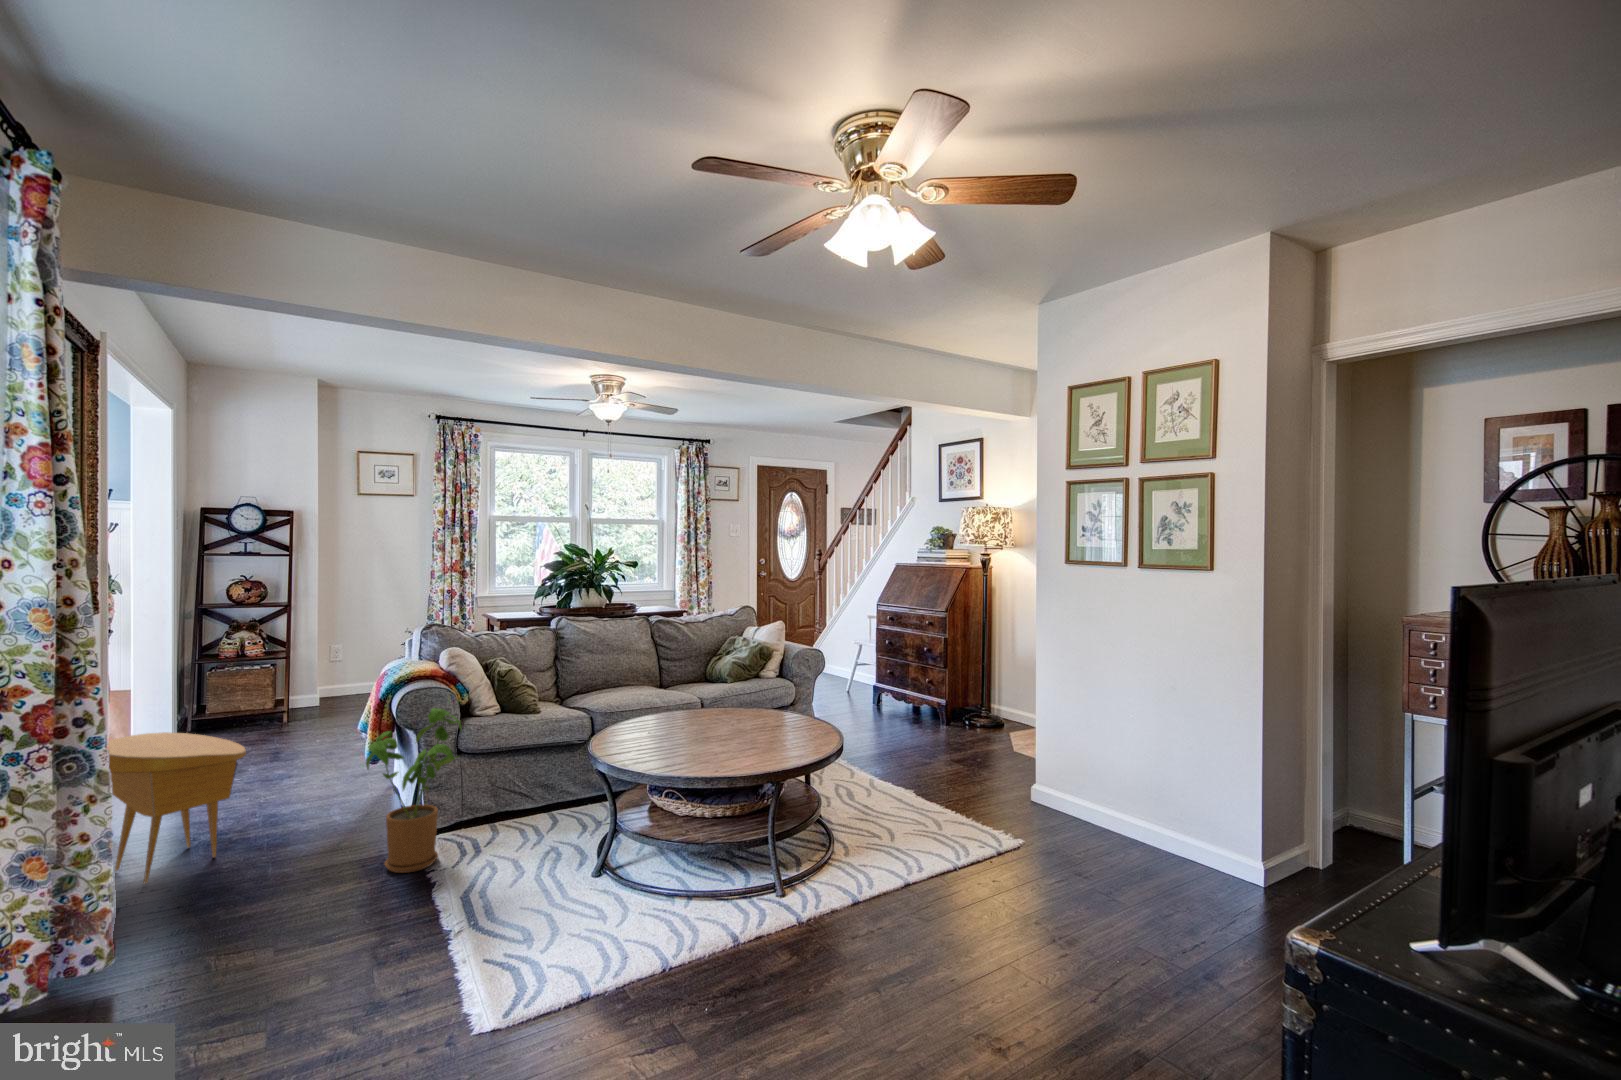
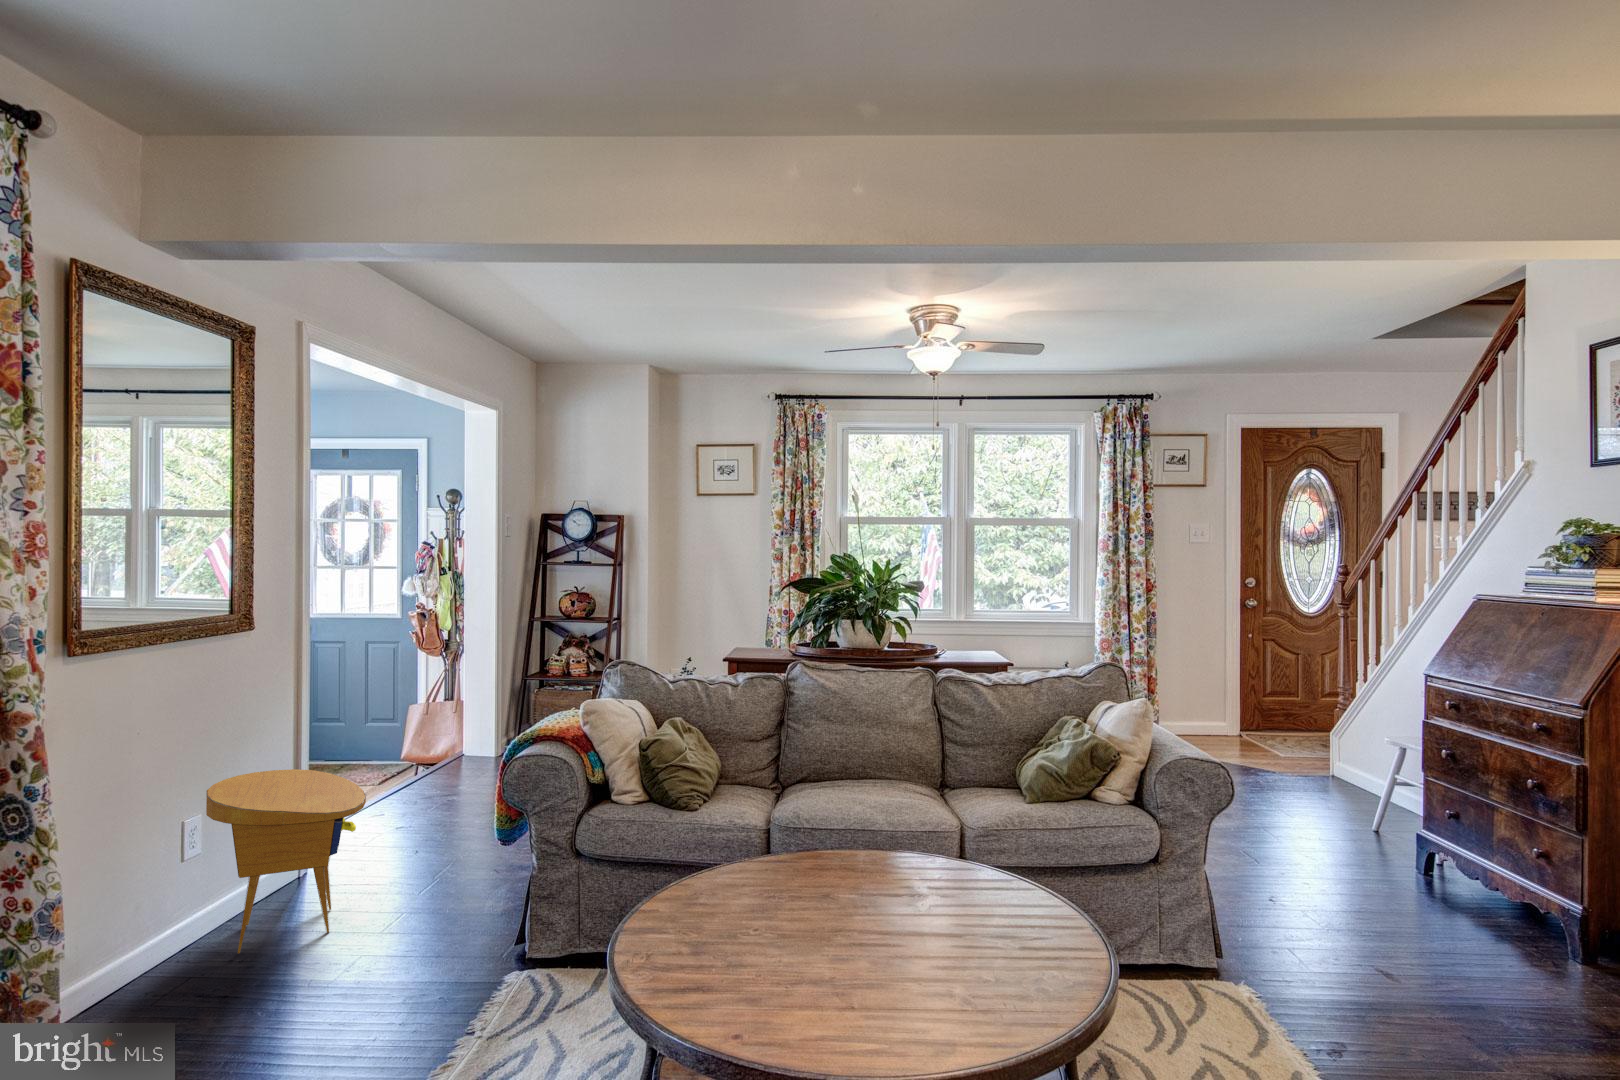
house plant: present [366,708,462,873] -> none [402,794,539,1034]

